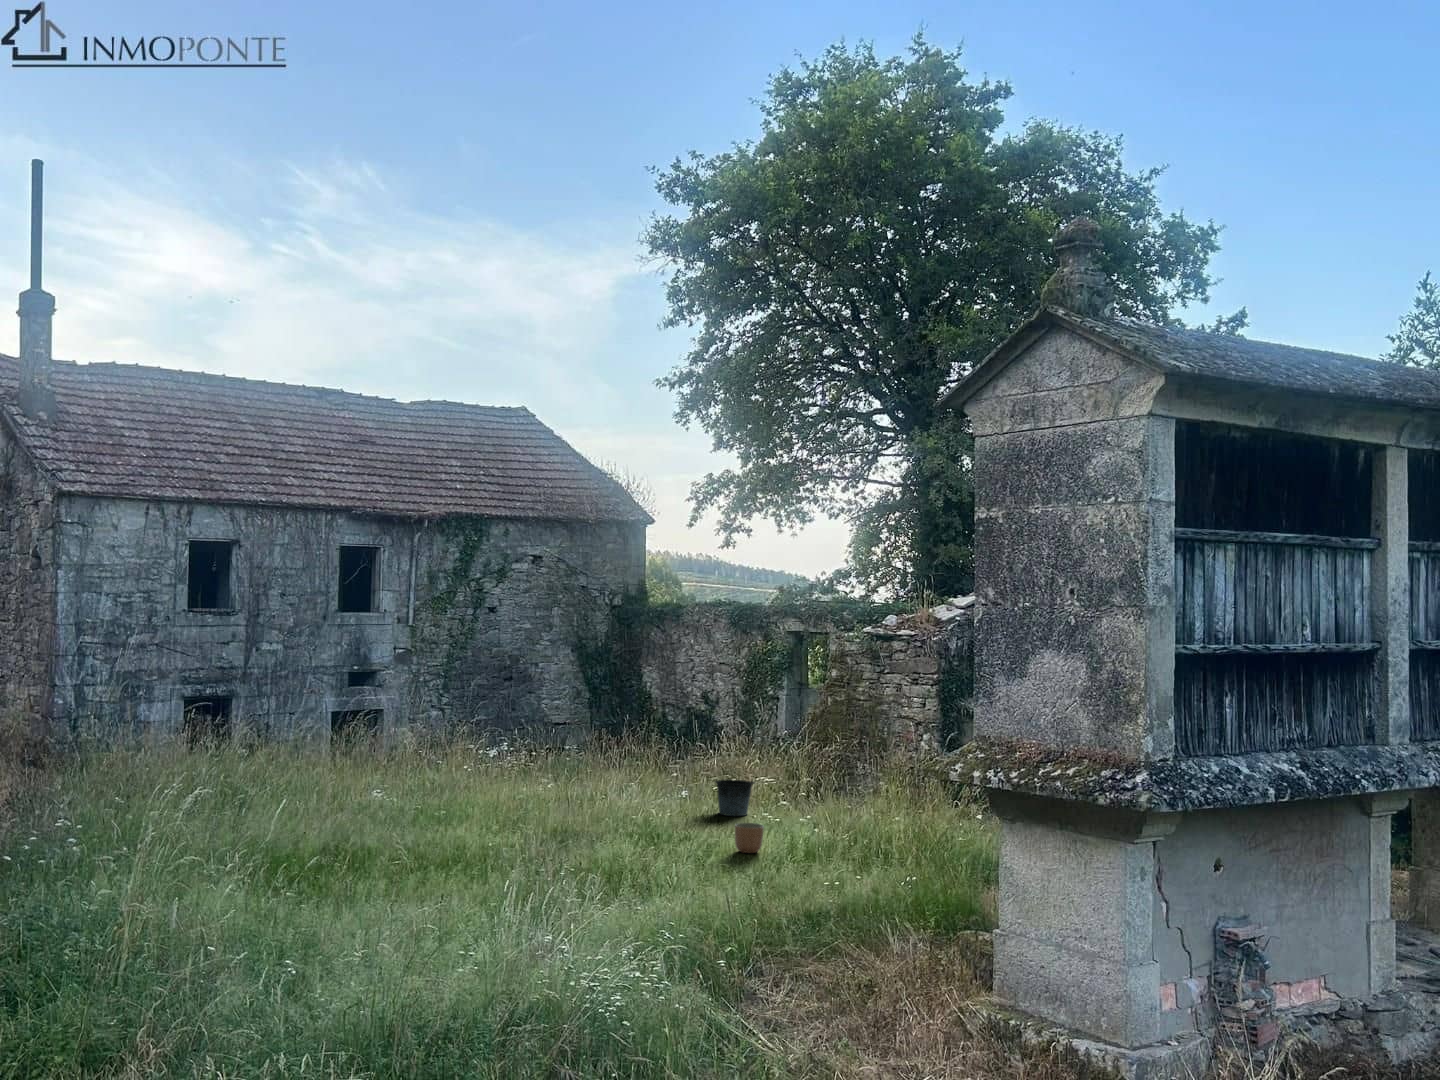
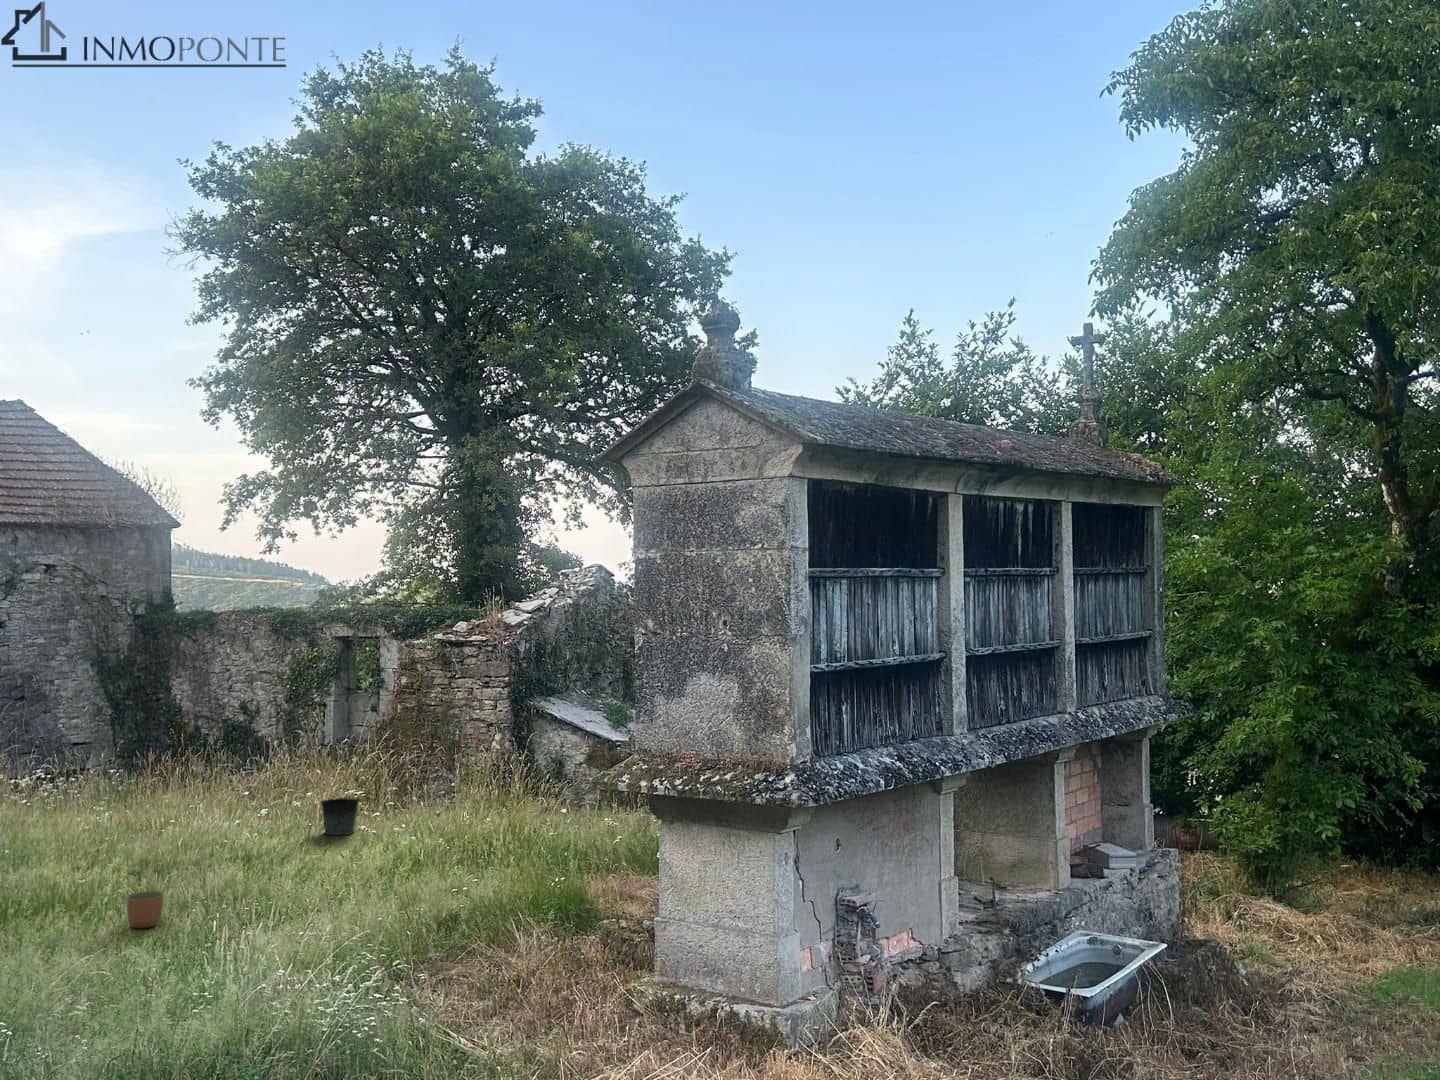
planter: present [735,823,764,853] -> present [127,891,164,928]

